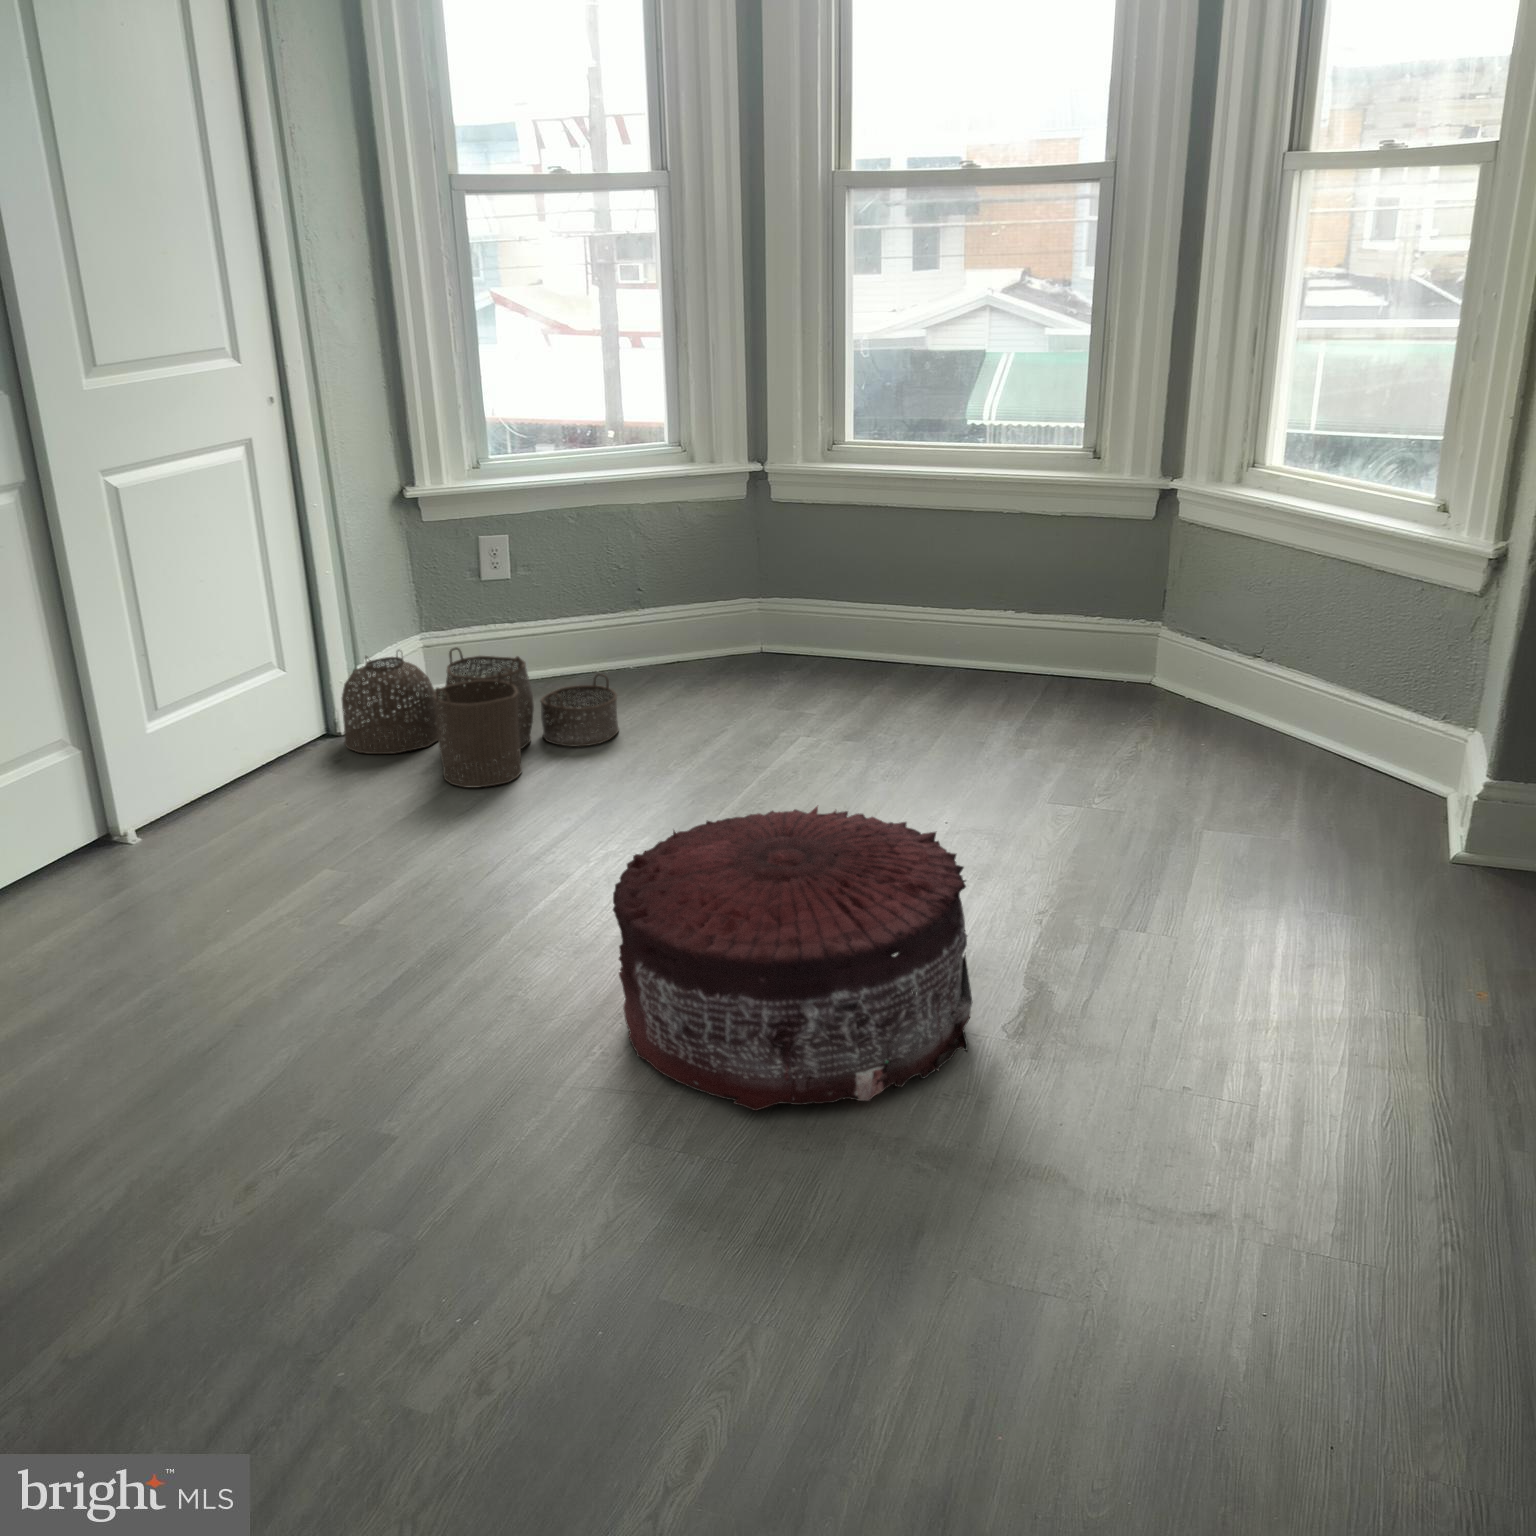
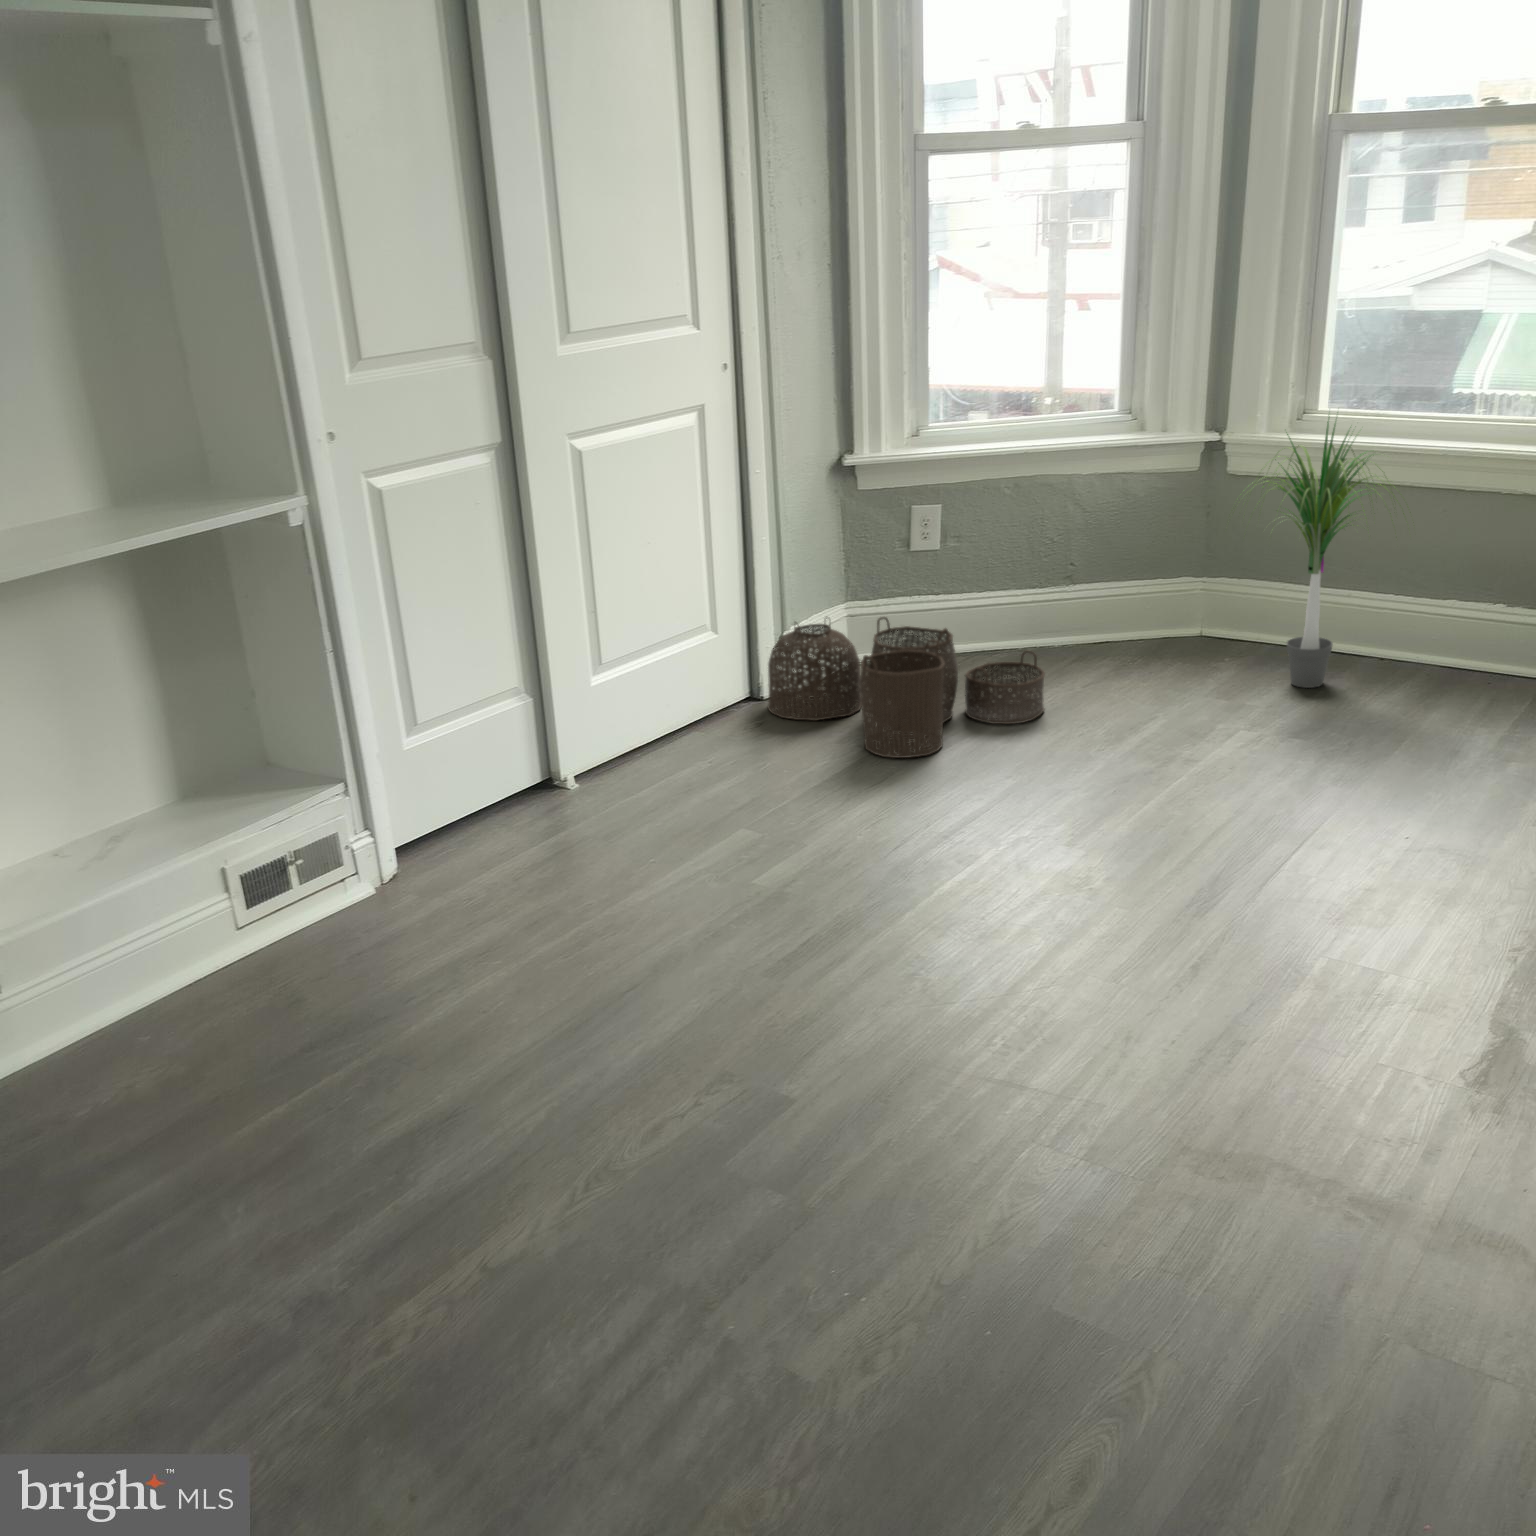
potted plant: none [774,435,941,695] -> present [1250,422,1404,688]
pouf: present [613,807,973,1111] -> none [1034,789,1408,1085]

